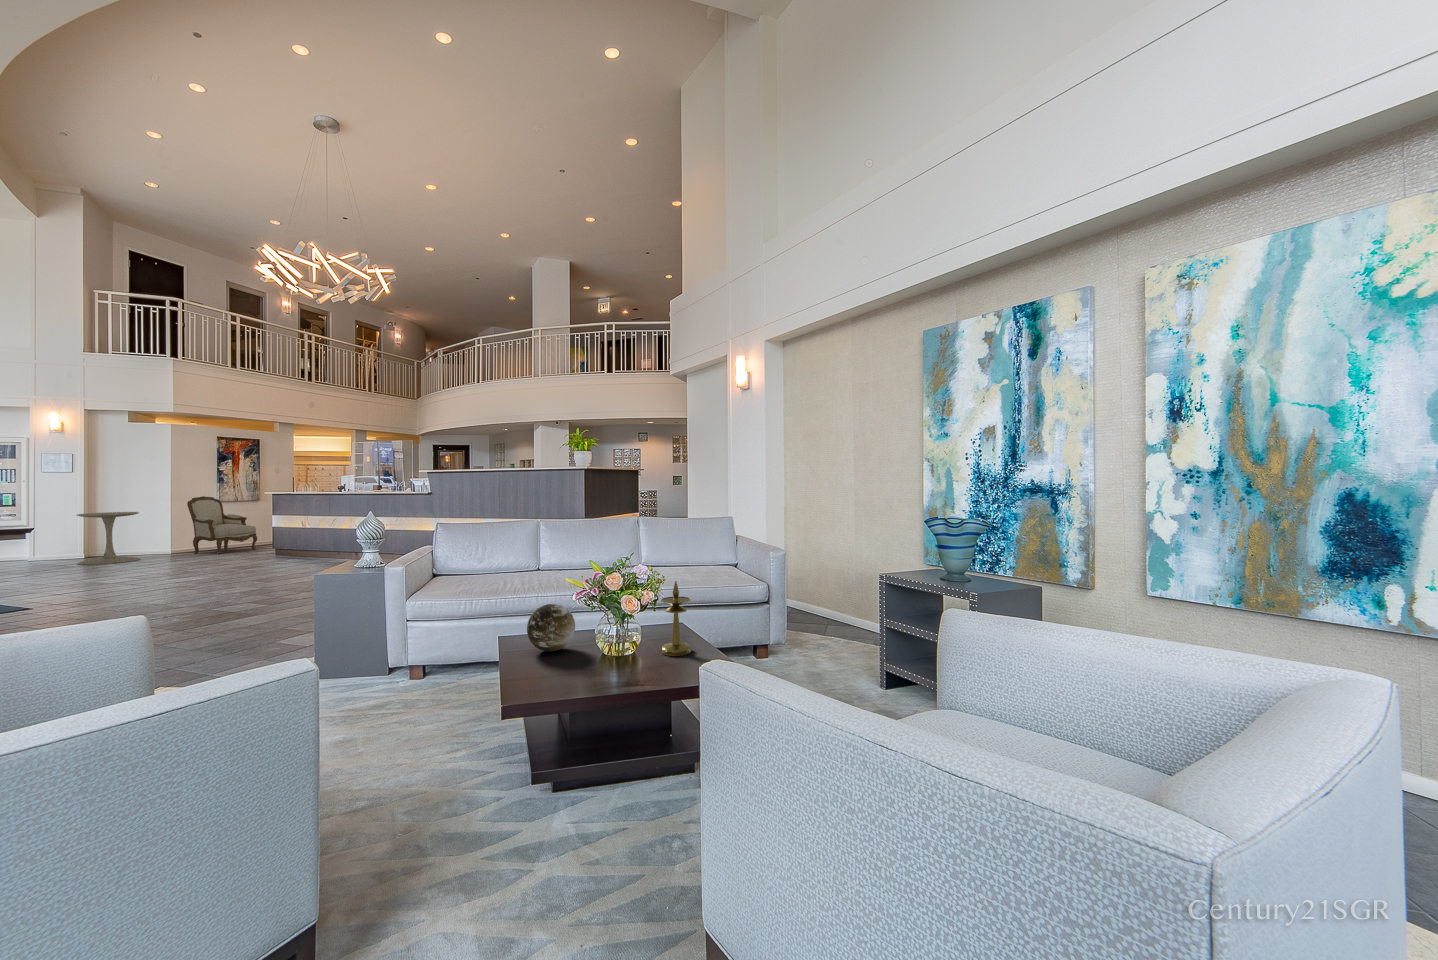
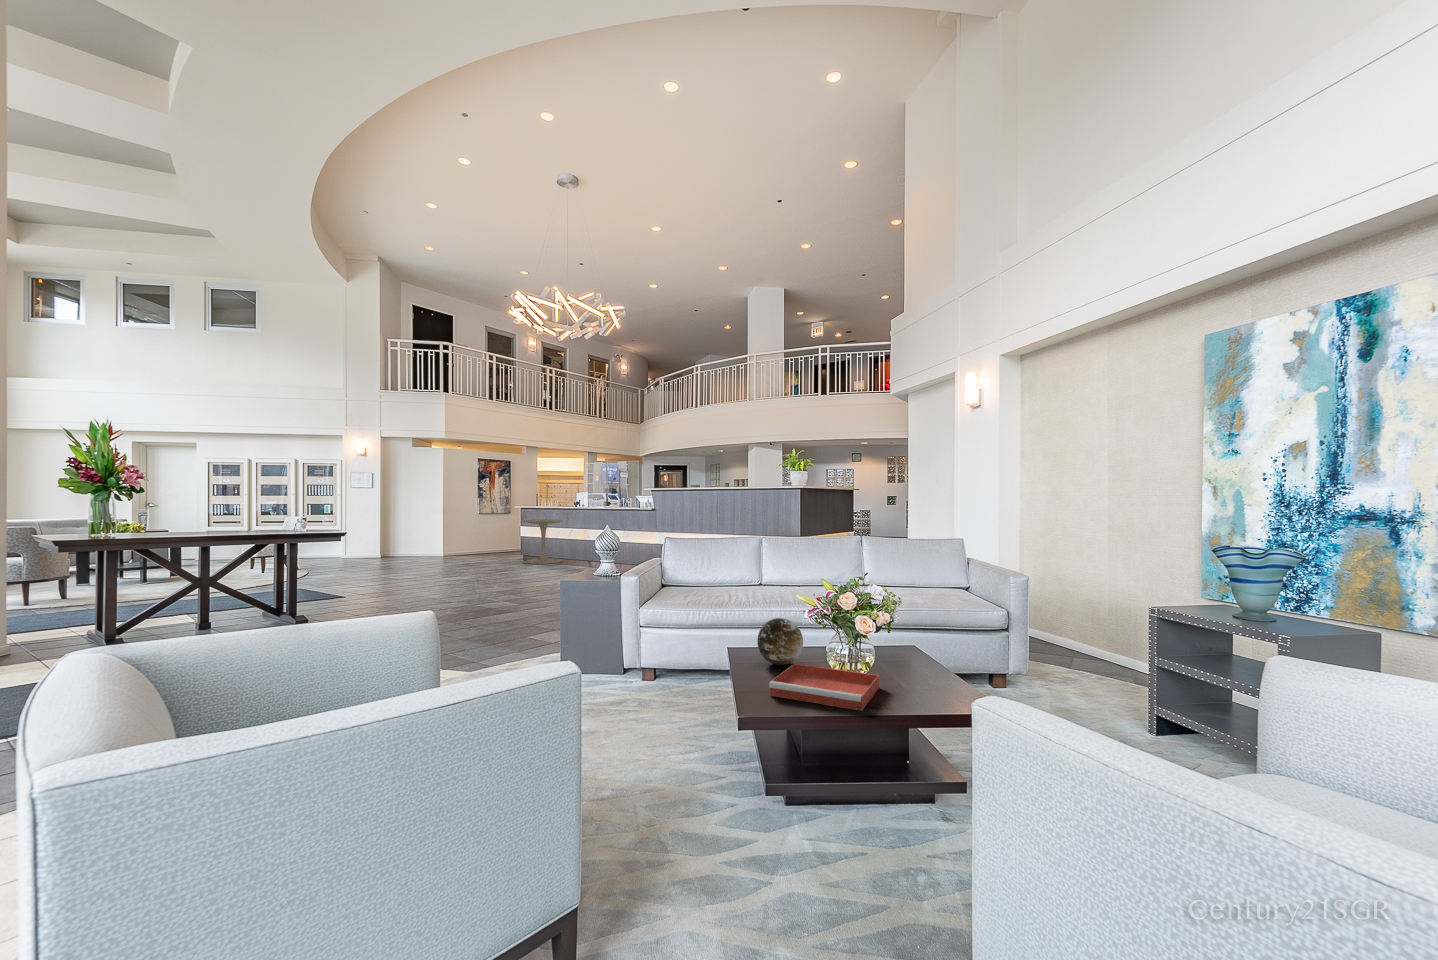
armchair: present [187,496,257,554] -> none [459,507,507,556]
pedestal table: present [77,512,140,565] -> present [523,520,563,564]
candlestick: present [661,581,691,656] -> none [893,603,926,683]
tray: none [531,649,646,689] -> present [769,663,879,711]

